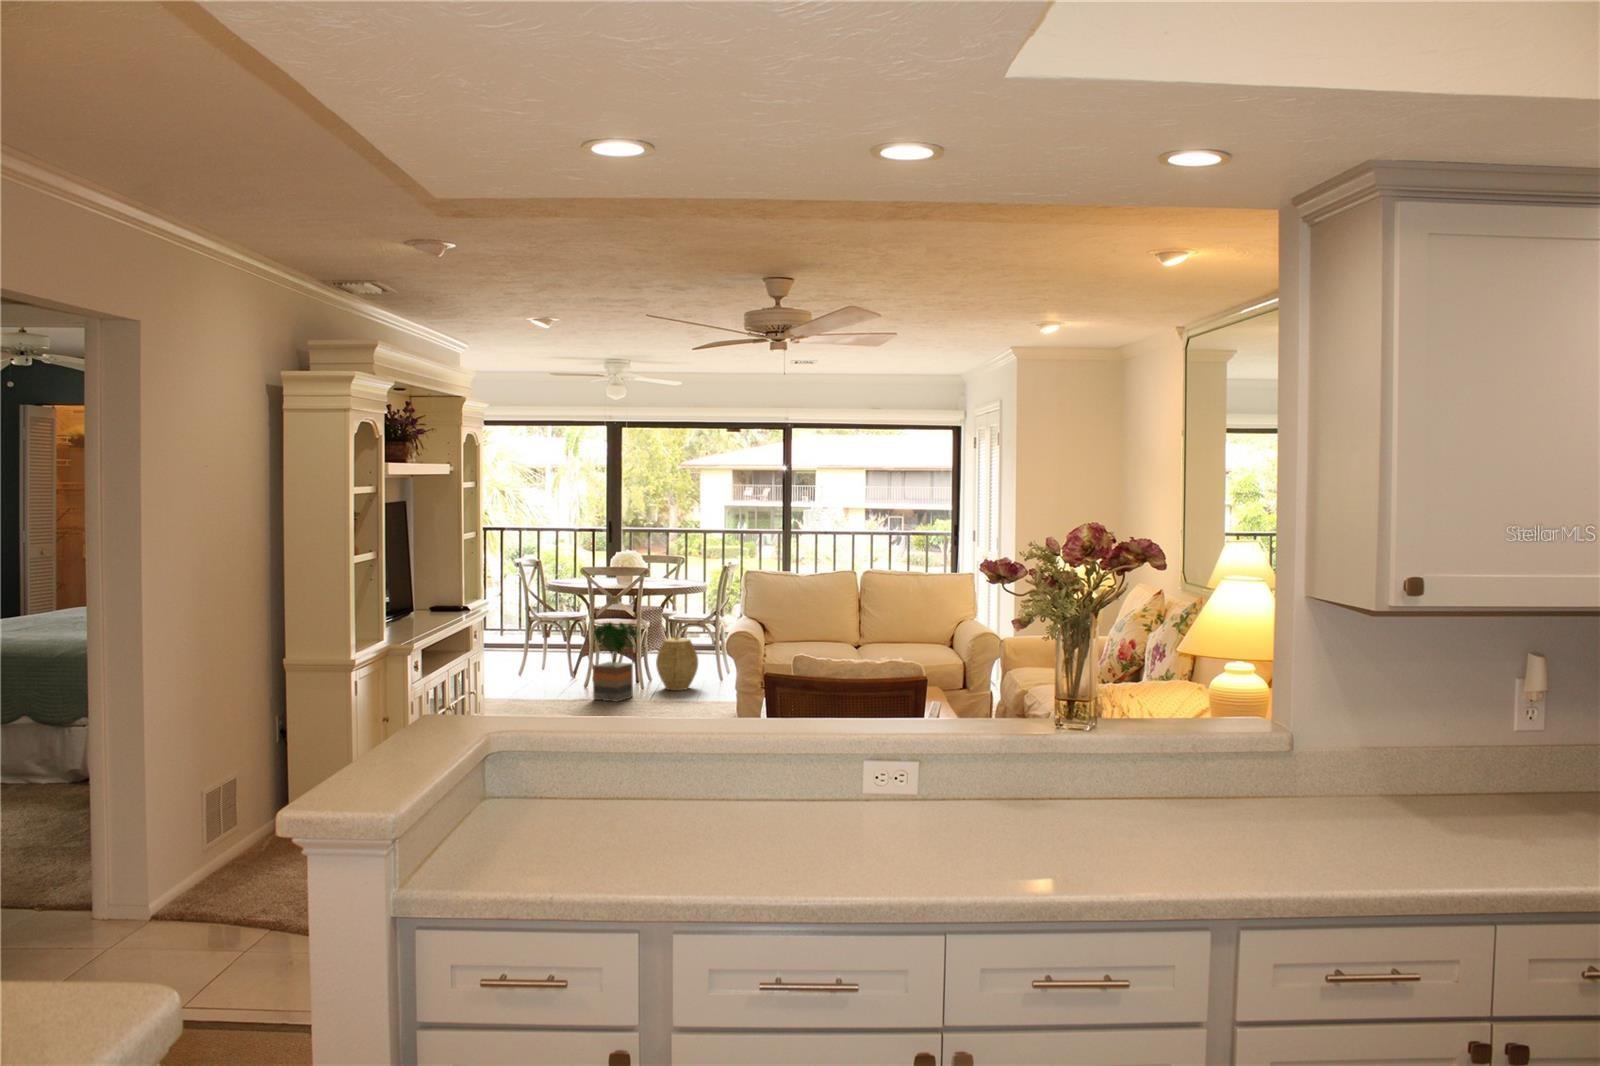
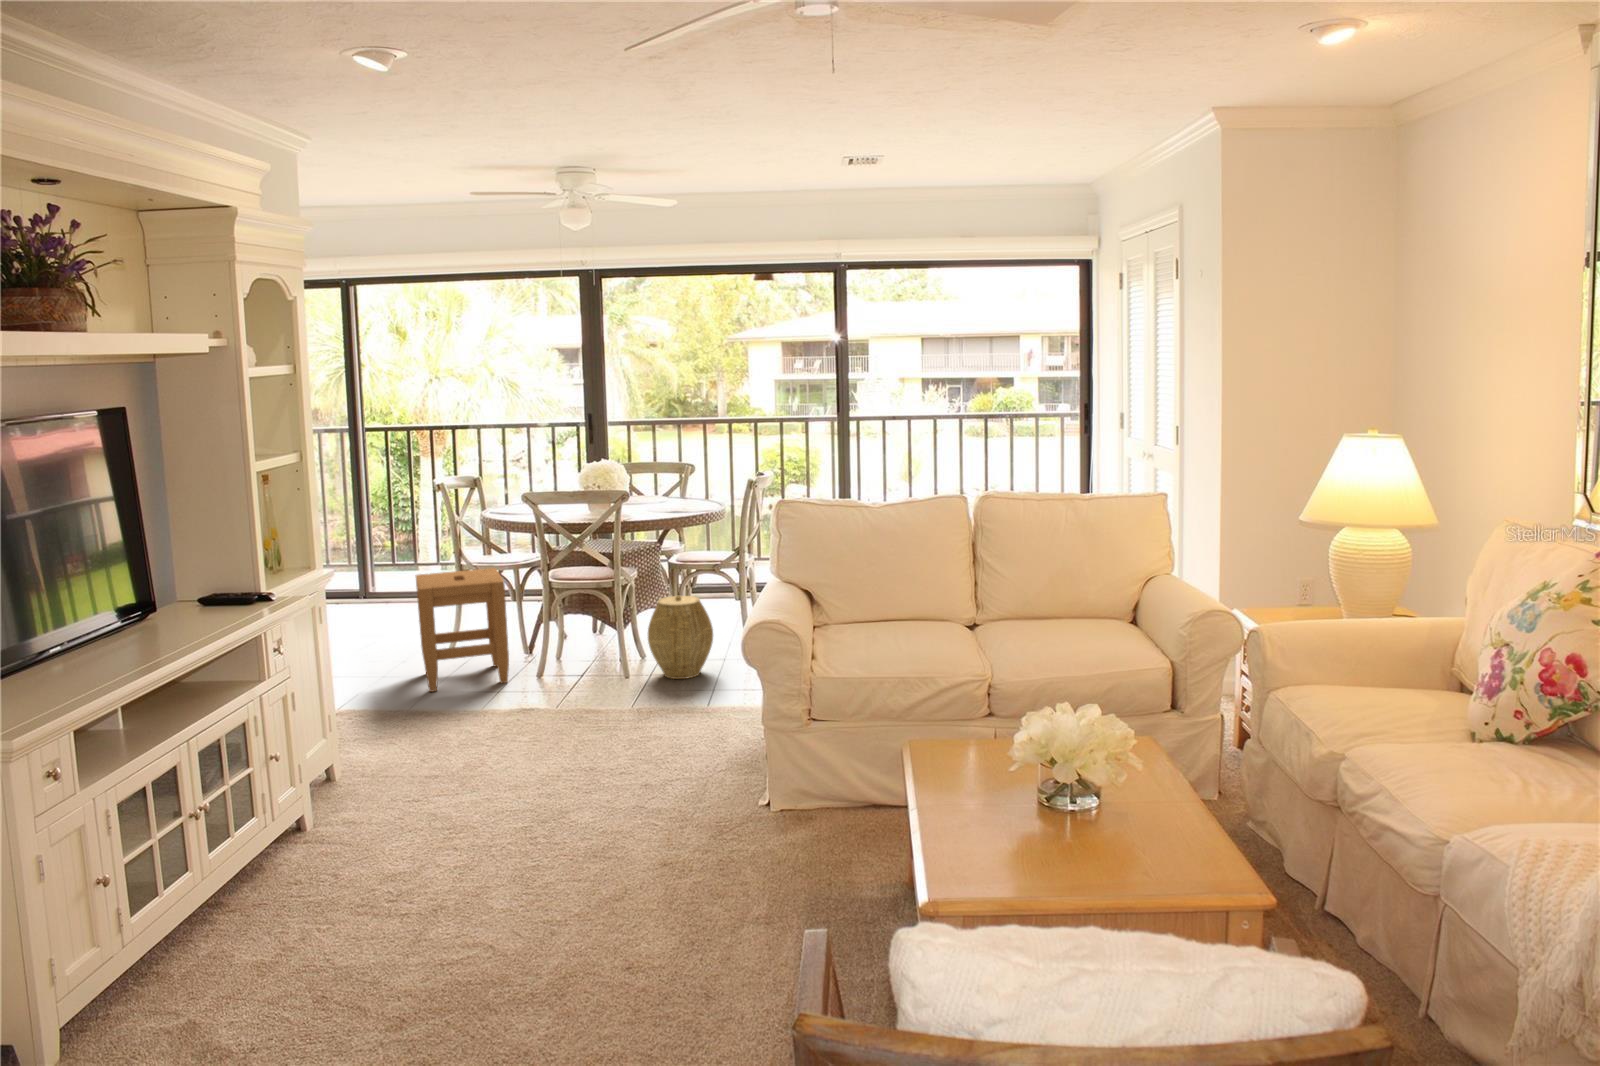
stool: none [504,619,566,695] -> present [416,568,509,692]
potted tree: present [593,622,640,702] -> none [536,578,620,708]

